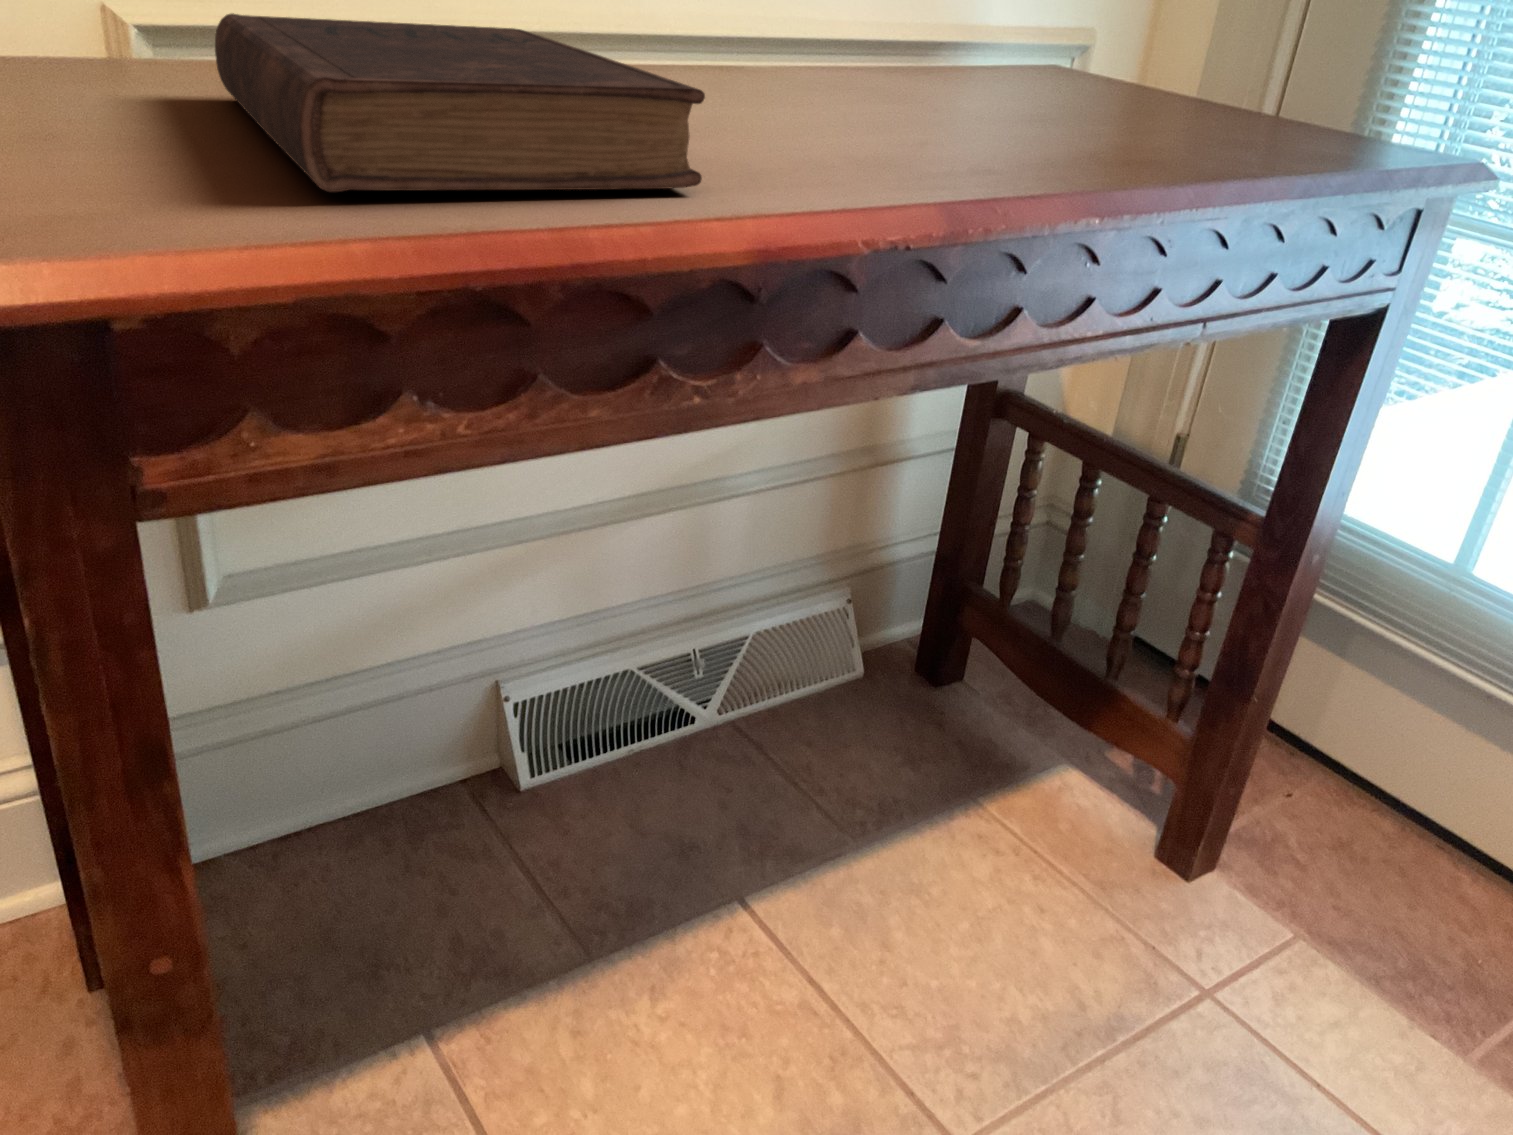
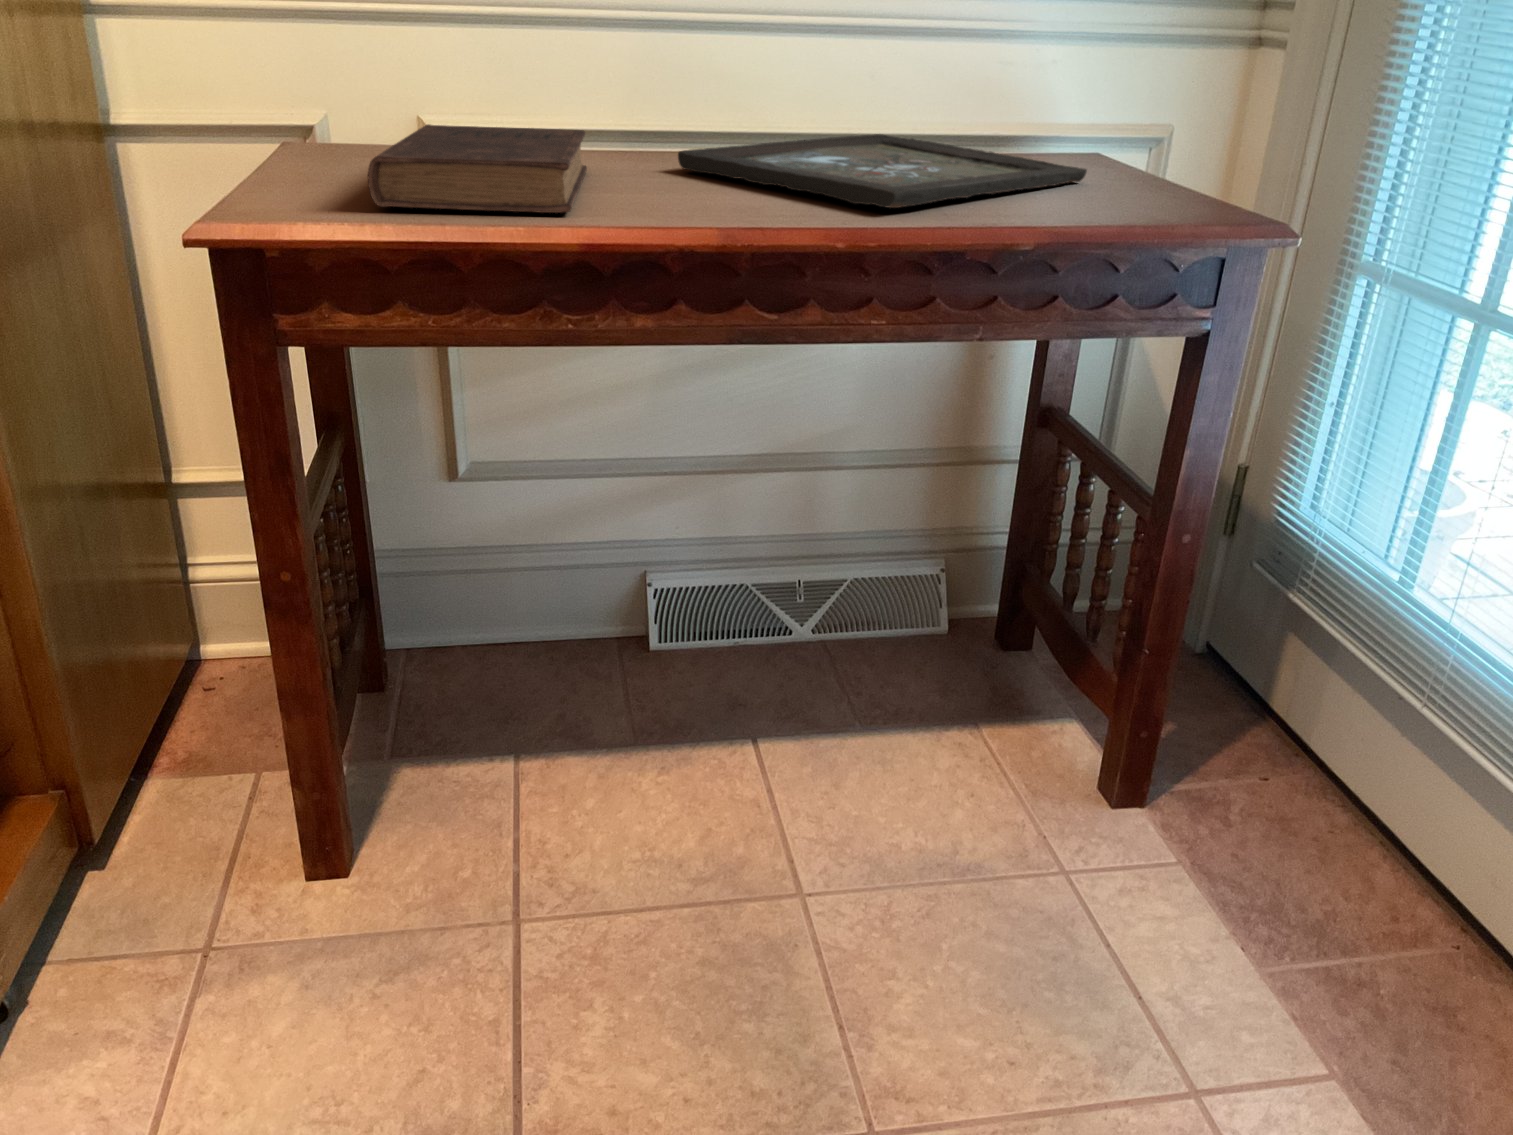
tray: none [659,42,1158,155] -> present [678,134,1087,208]

